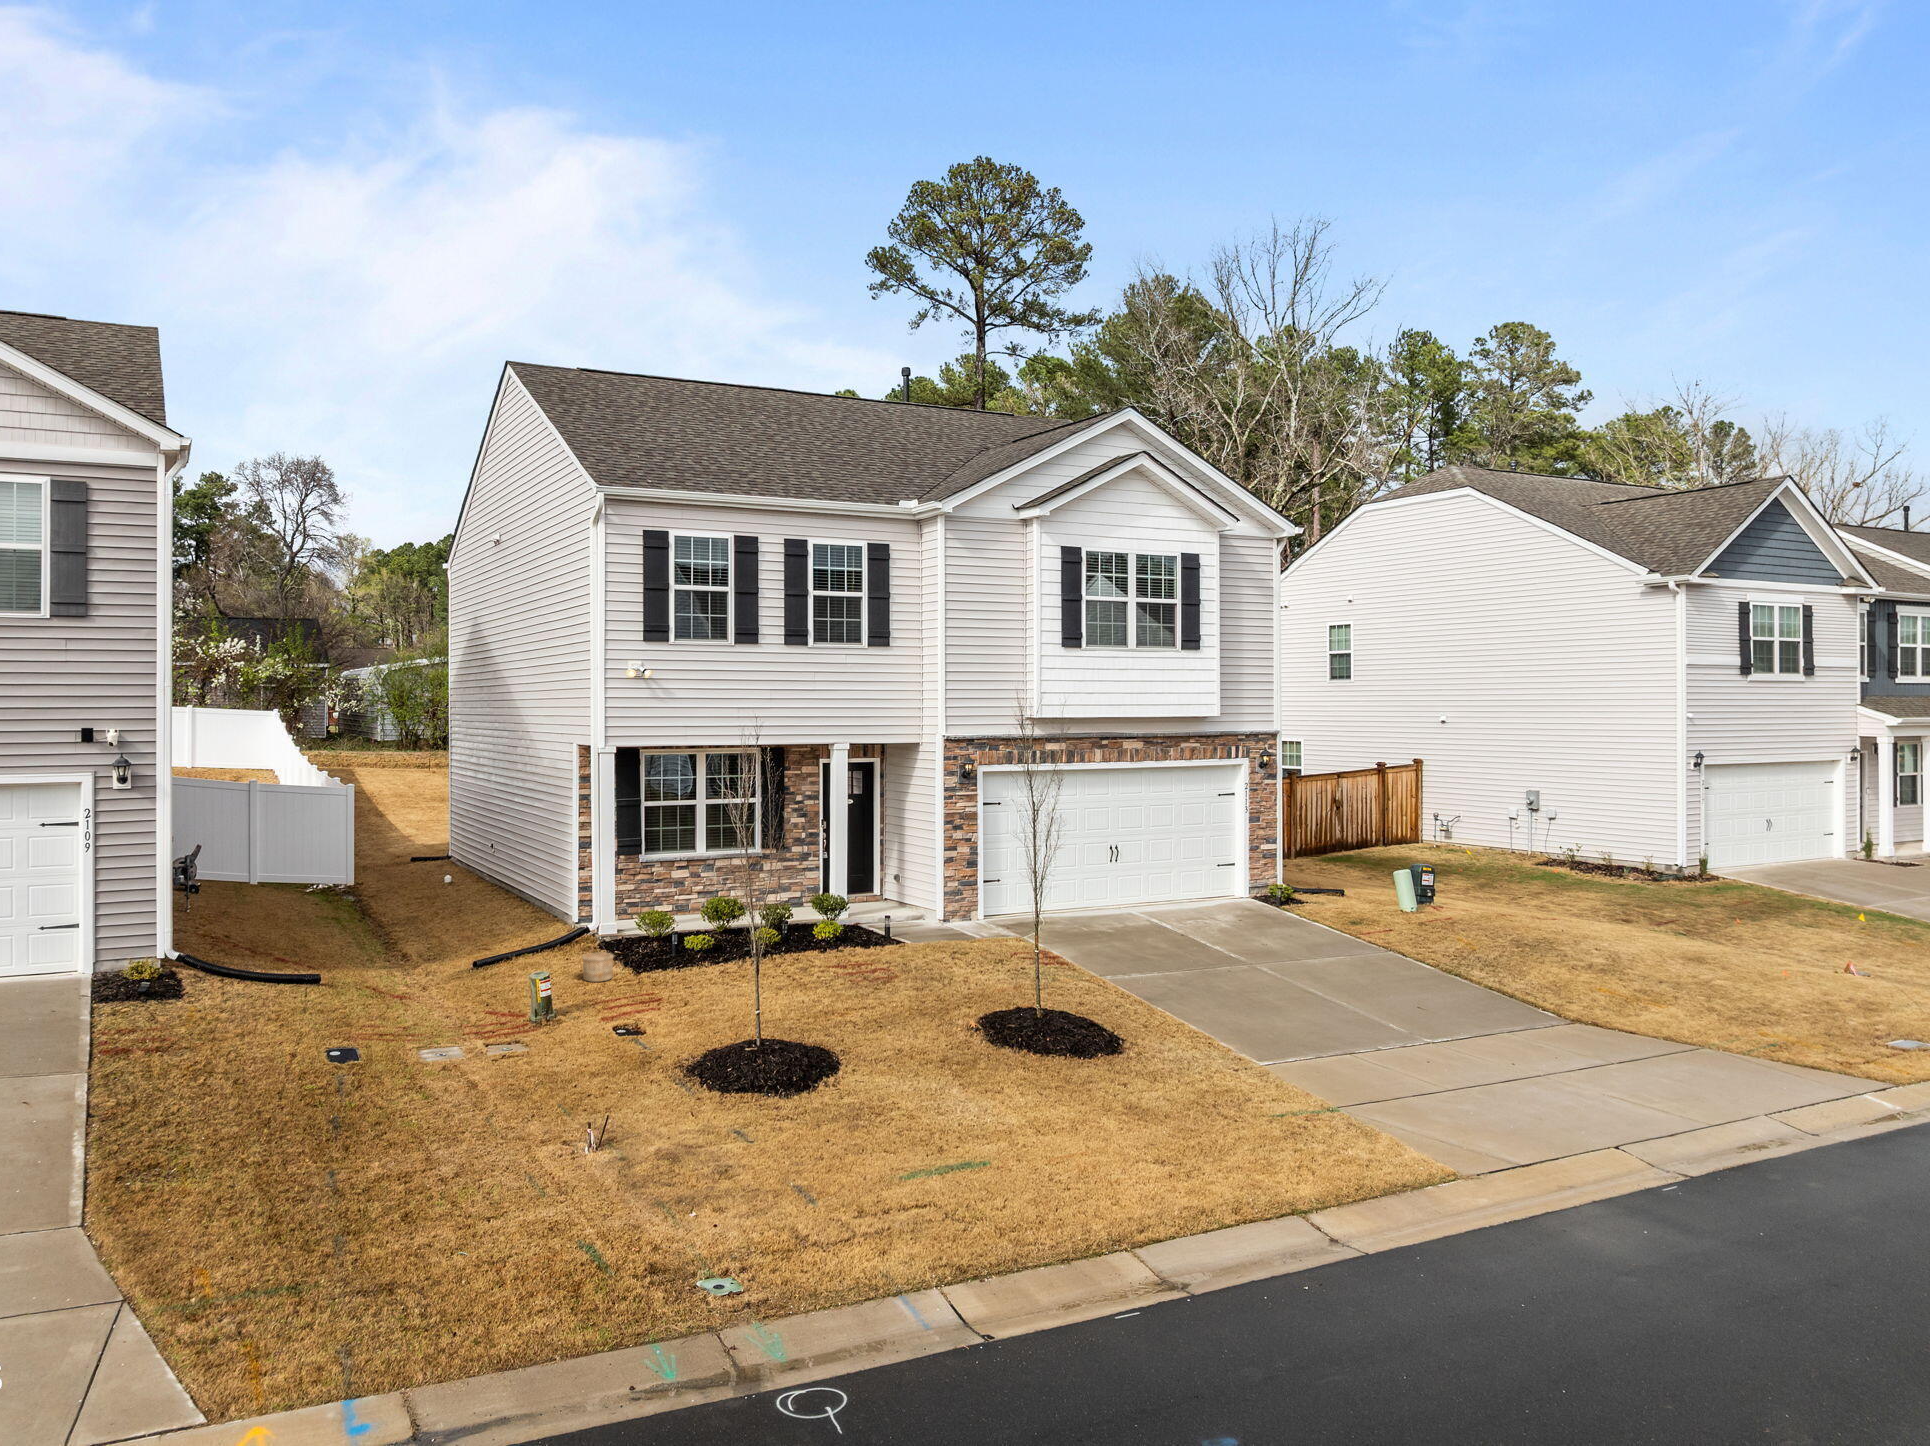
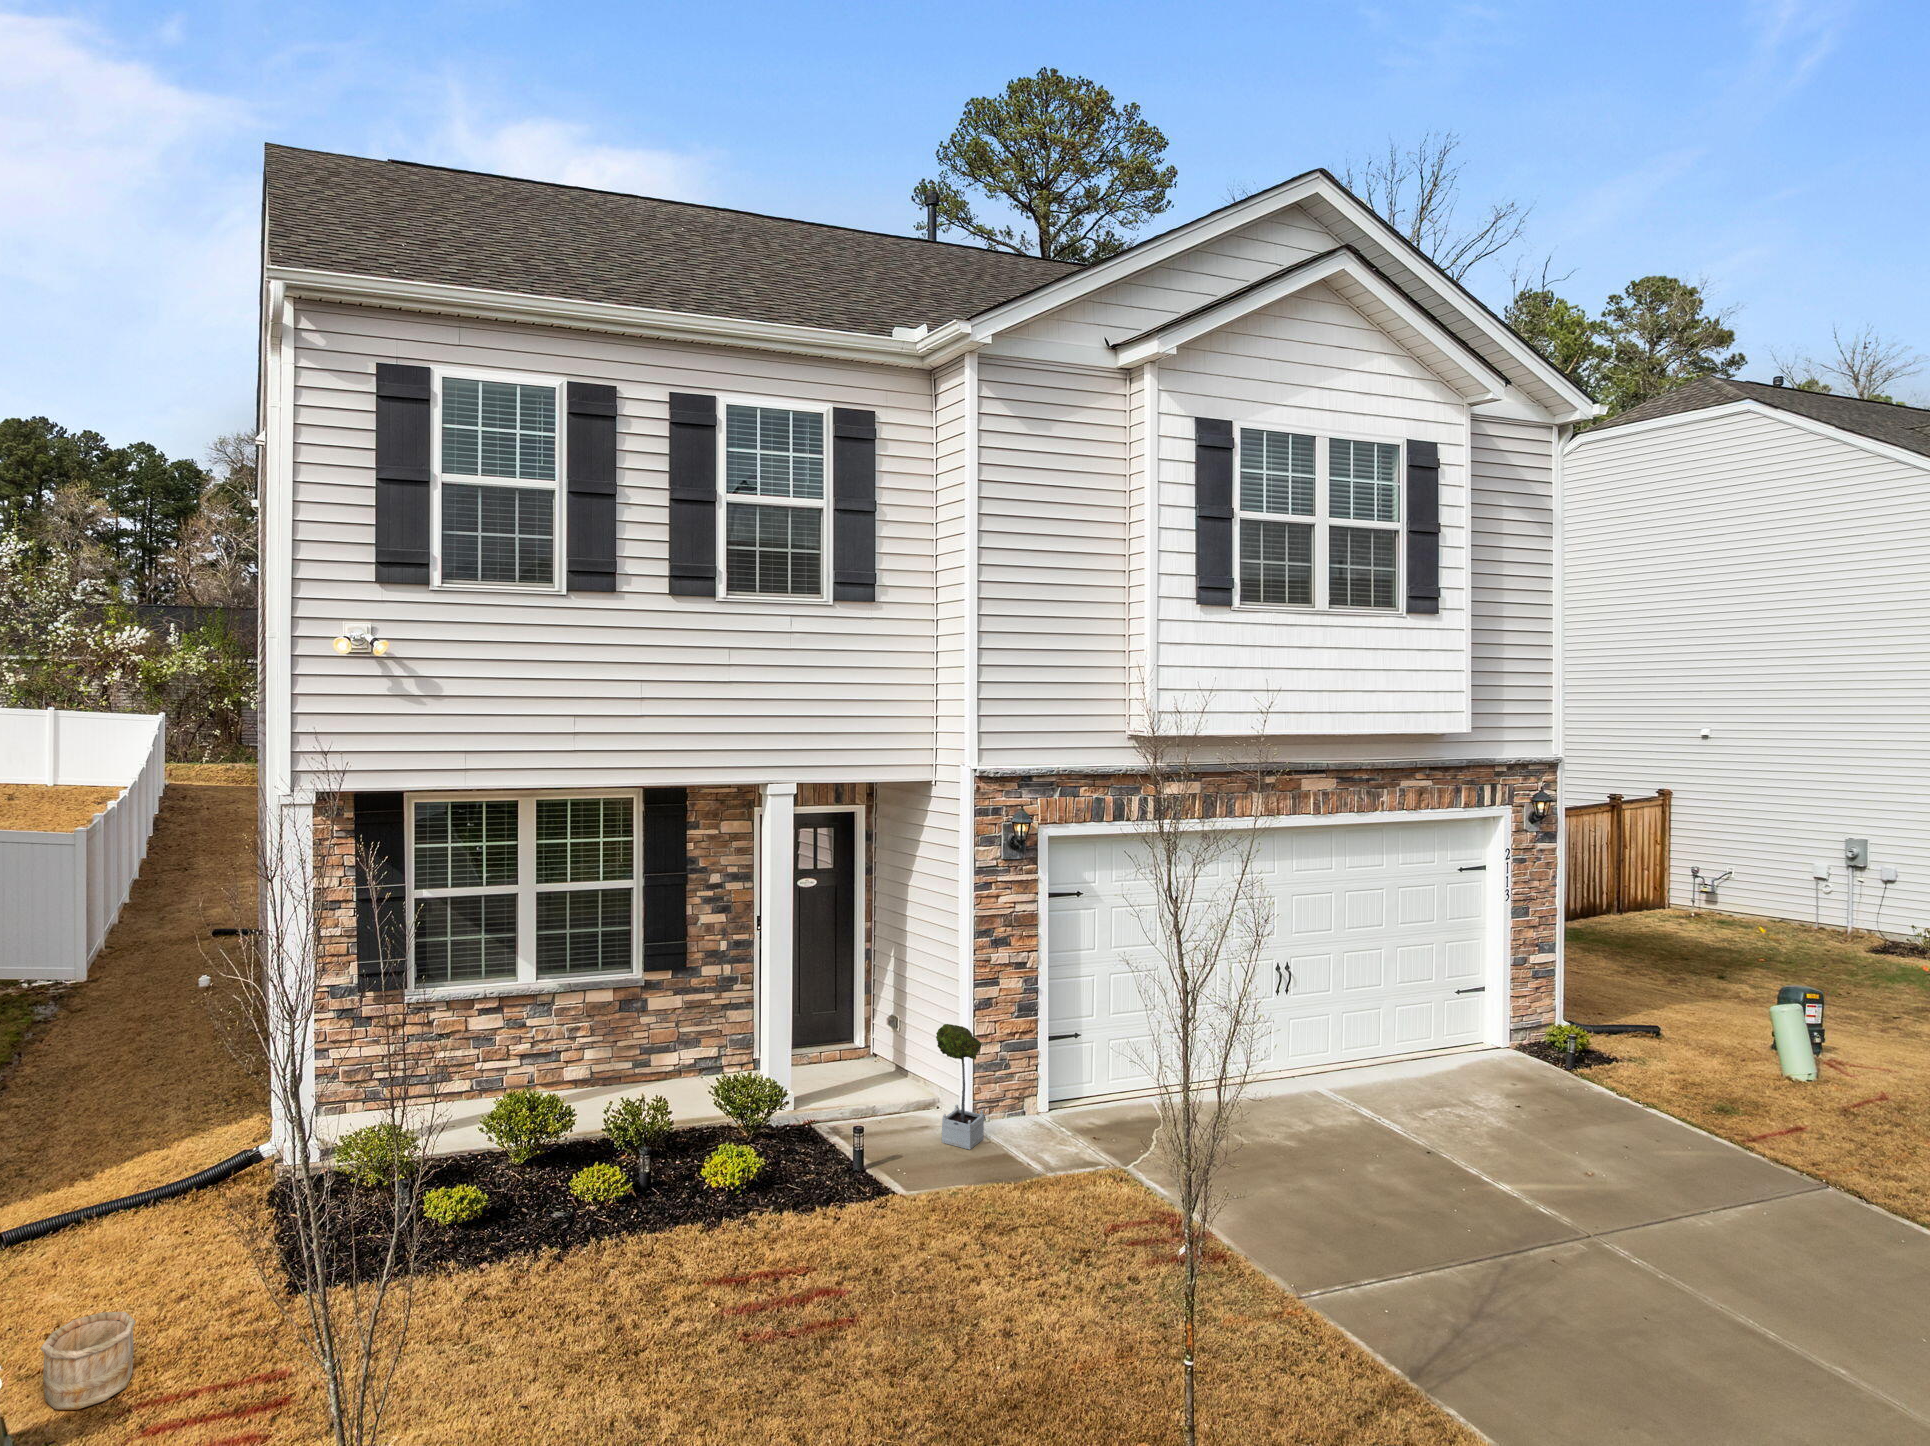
potted tree: none [924,868,949,931] -> present [936,1024,984,1150]

